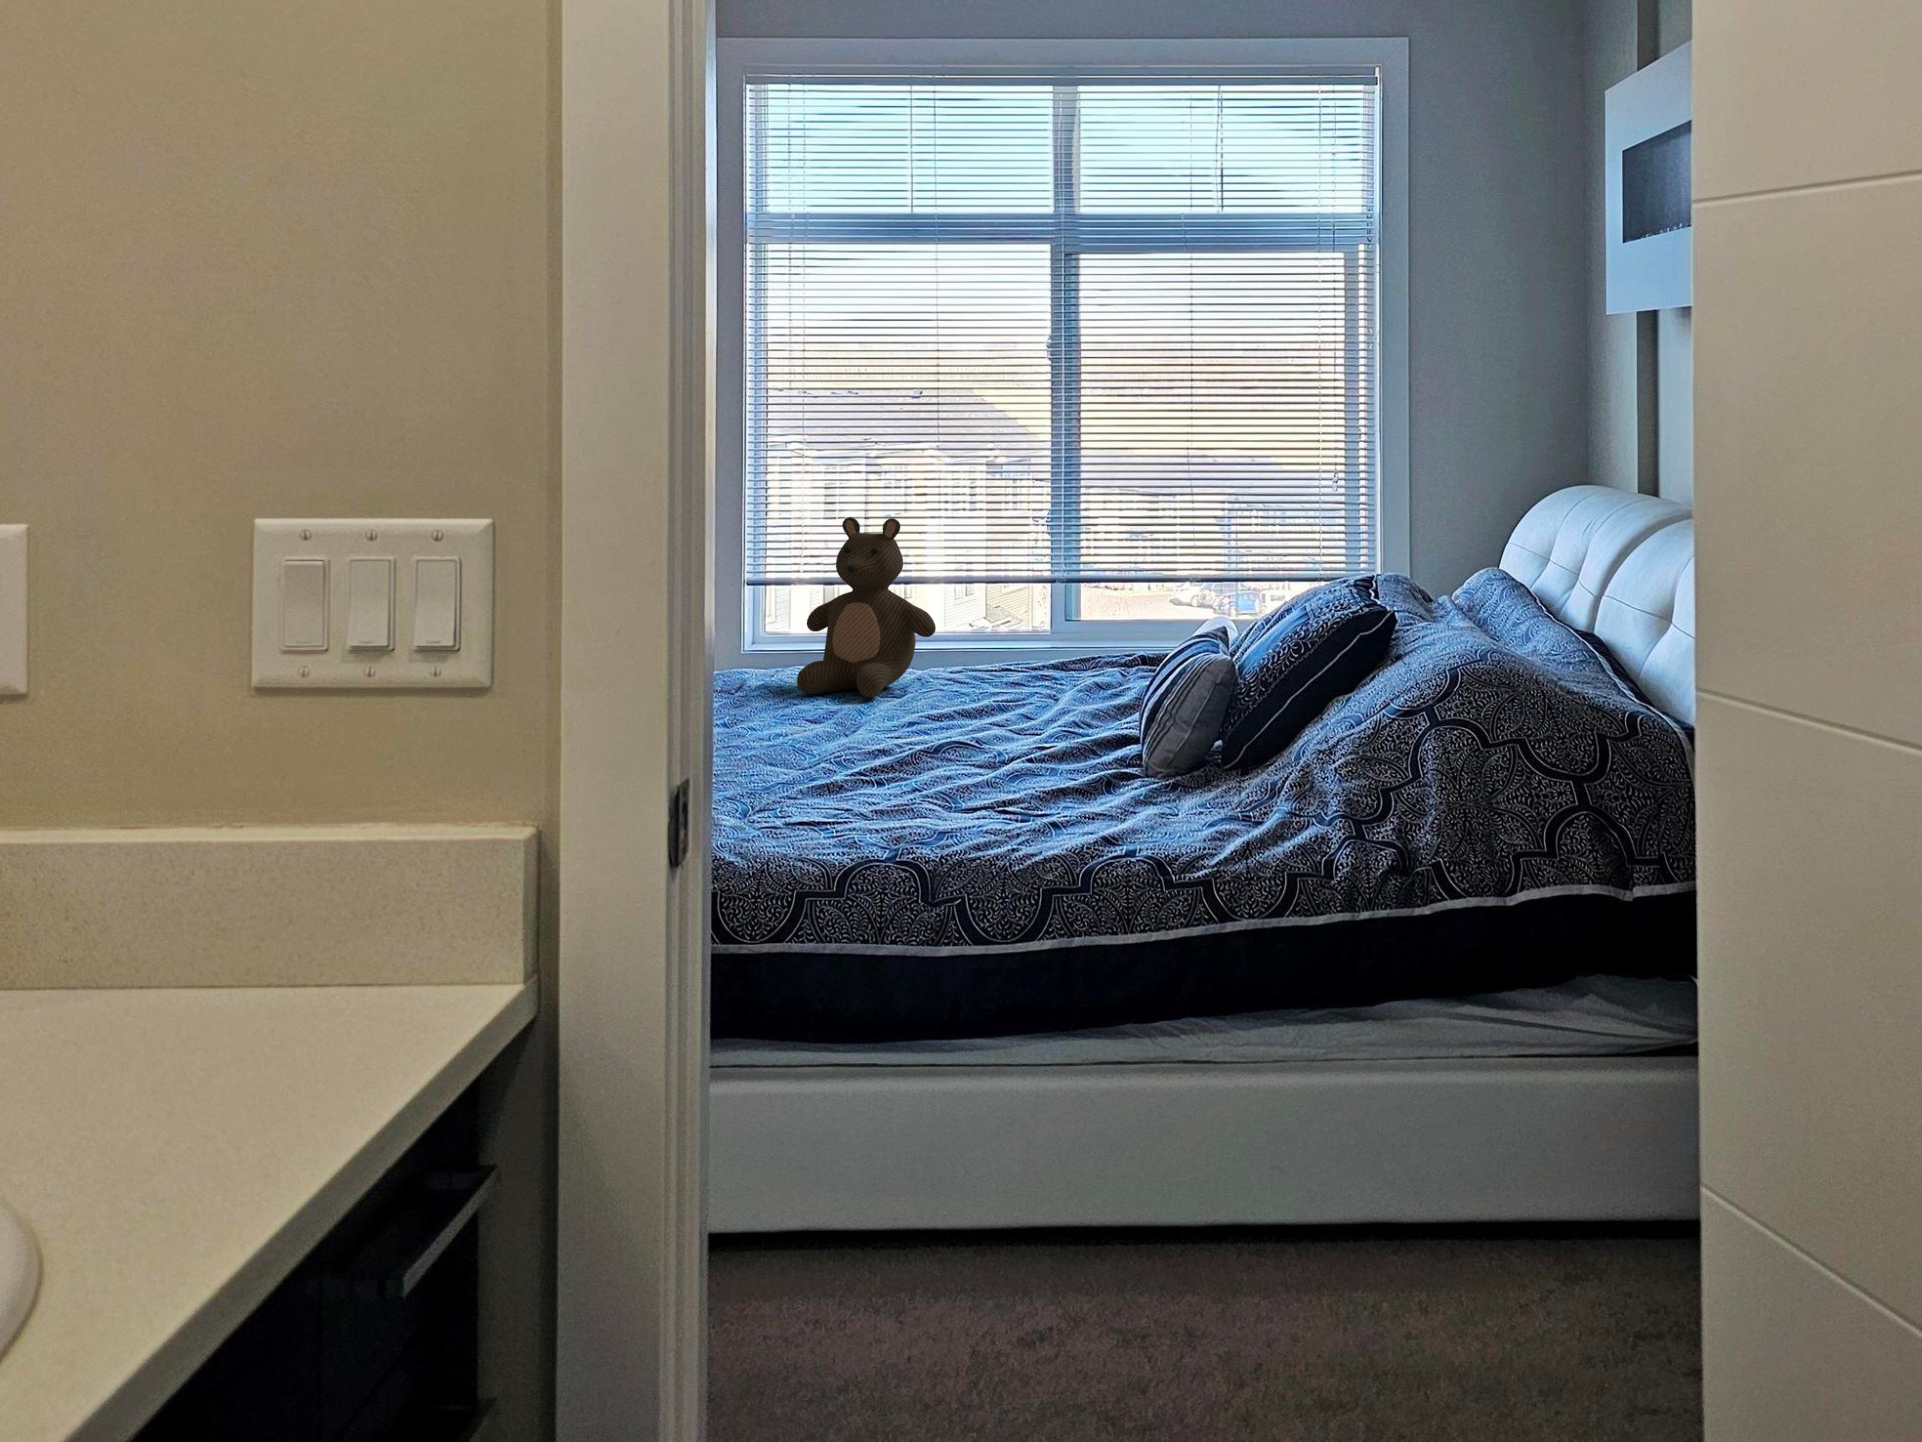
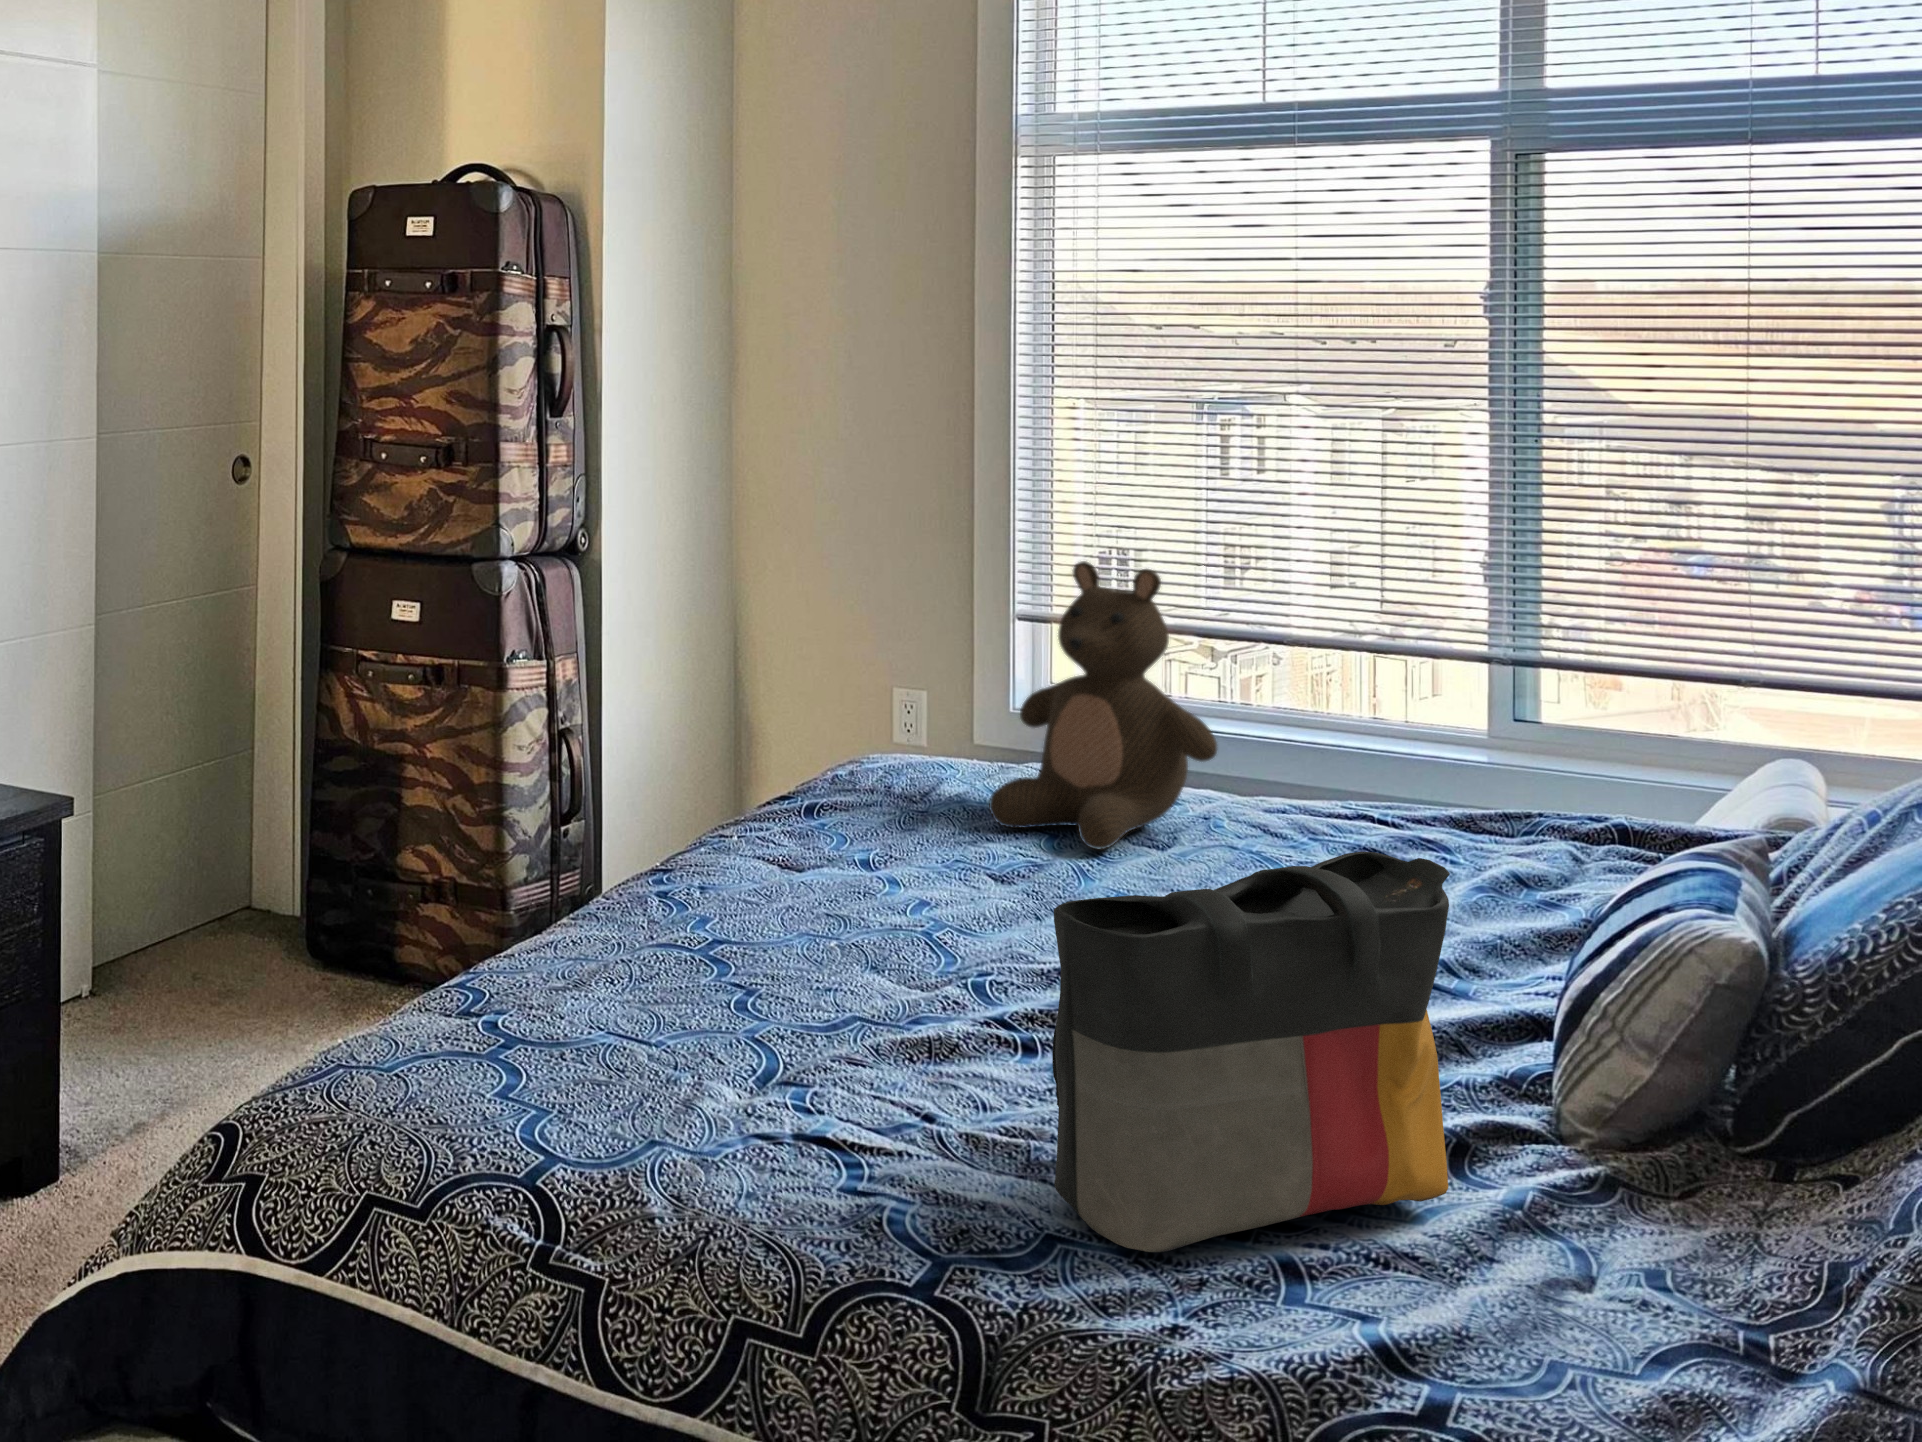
tote bag: none [920,627,1111,830] -> present [1052,851,1450,1252]

